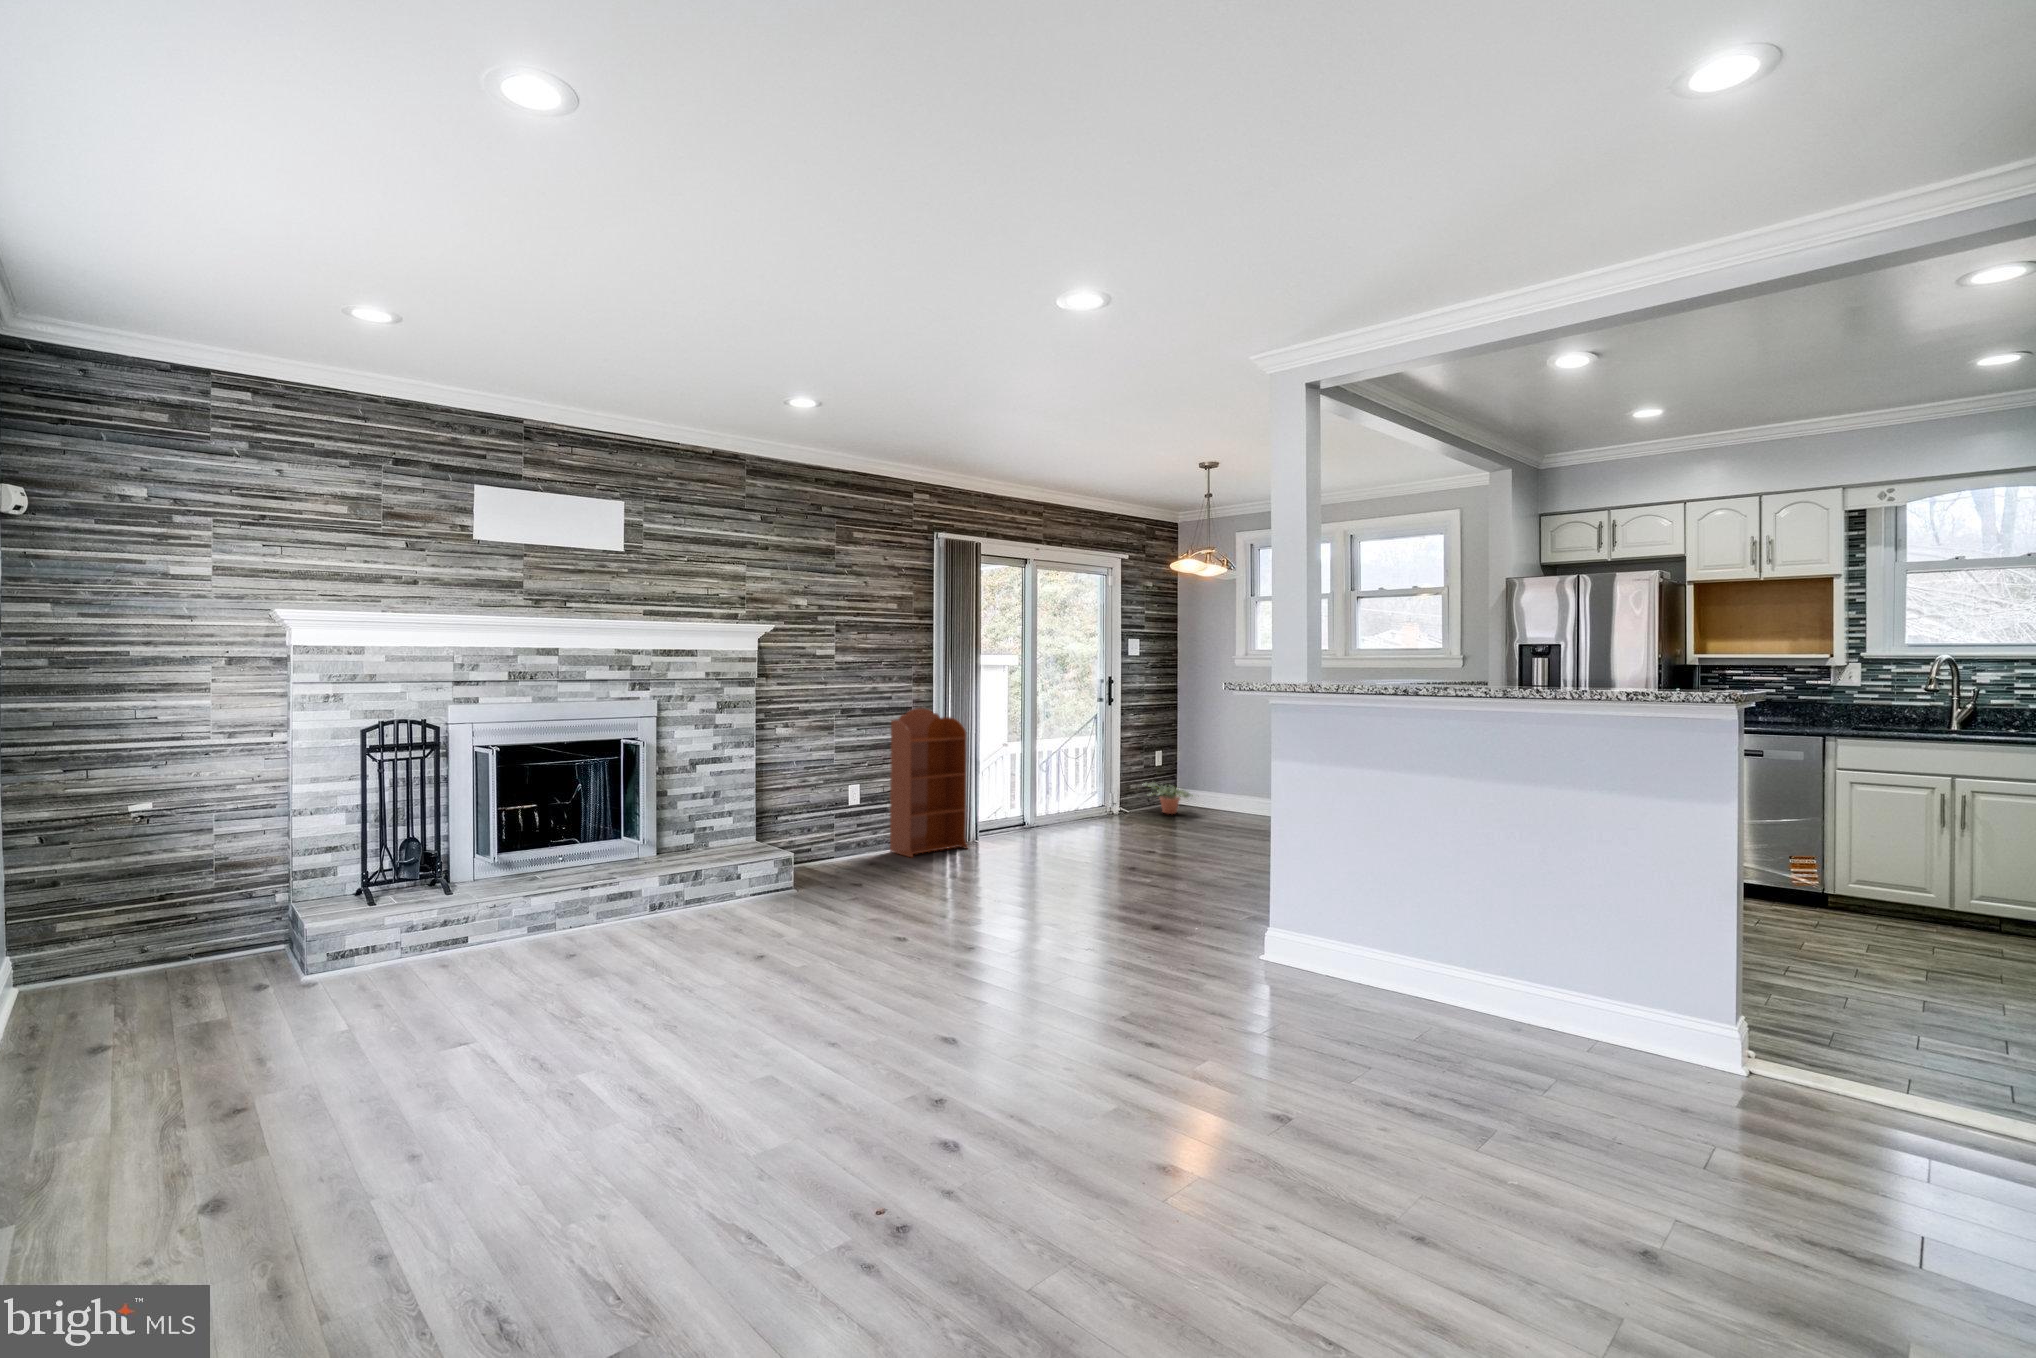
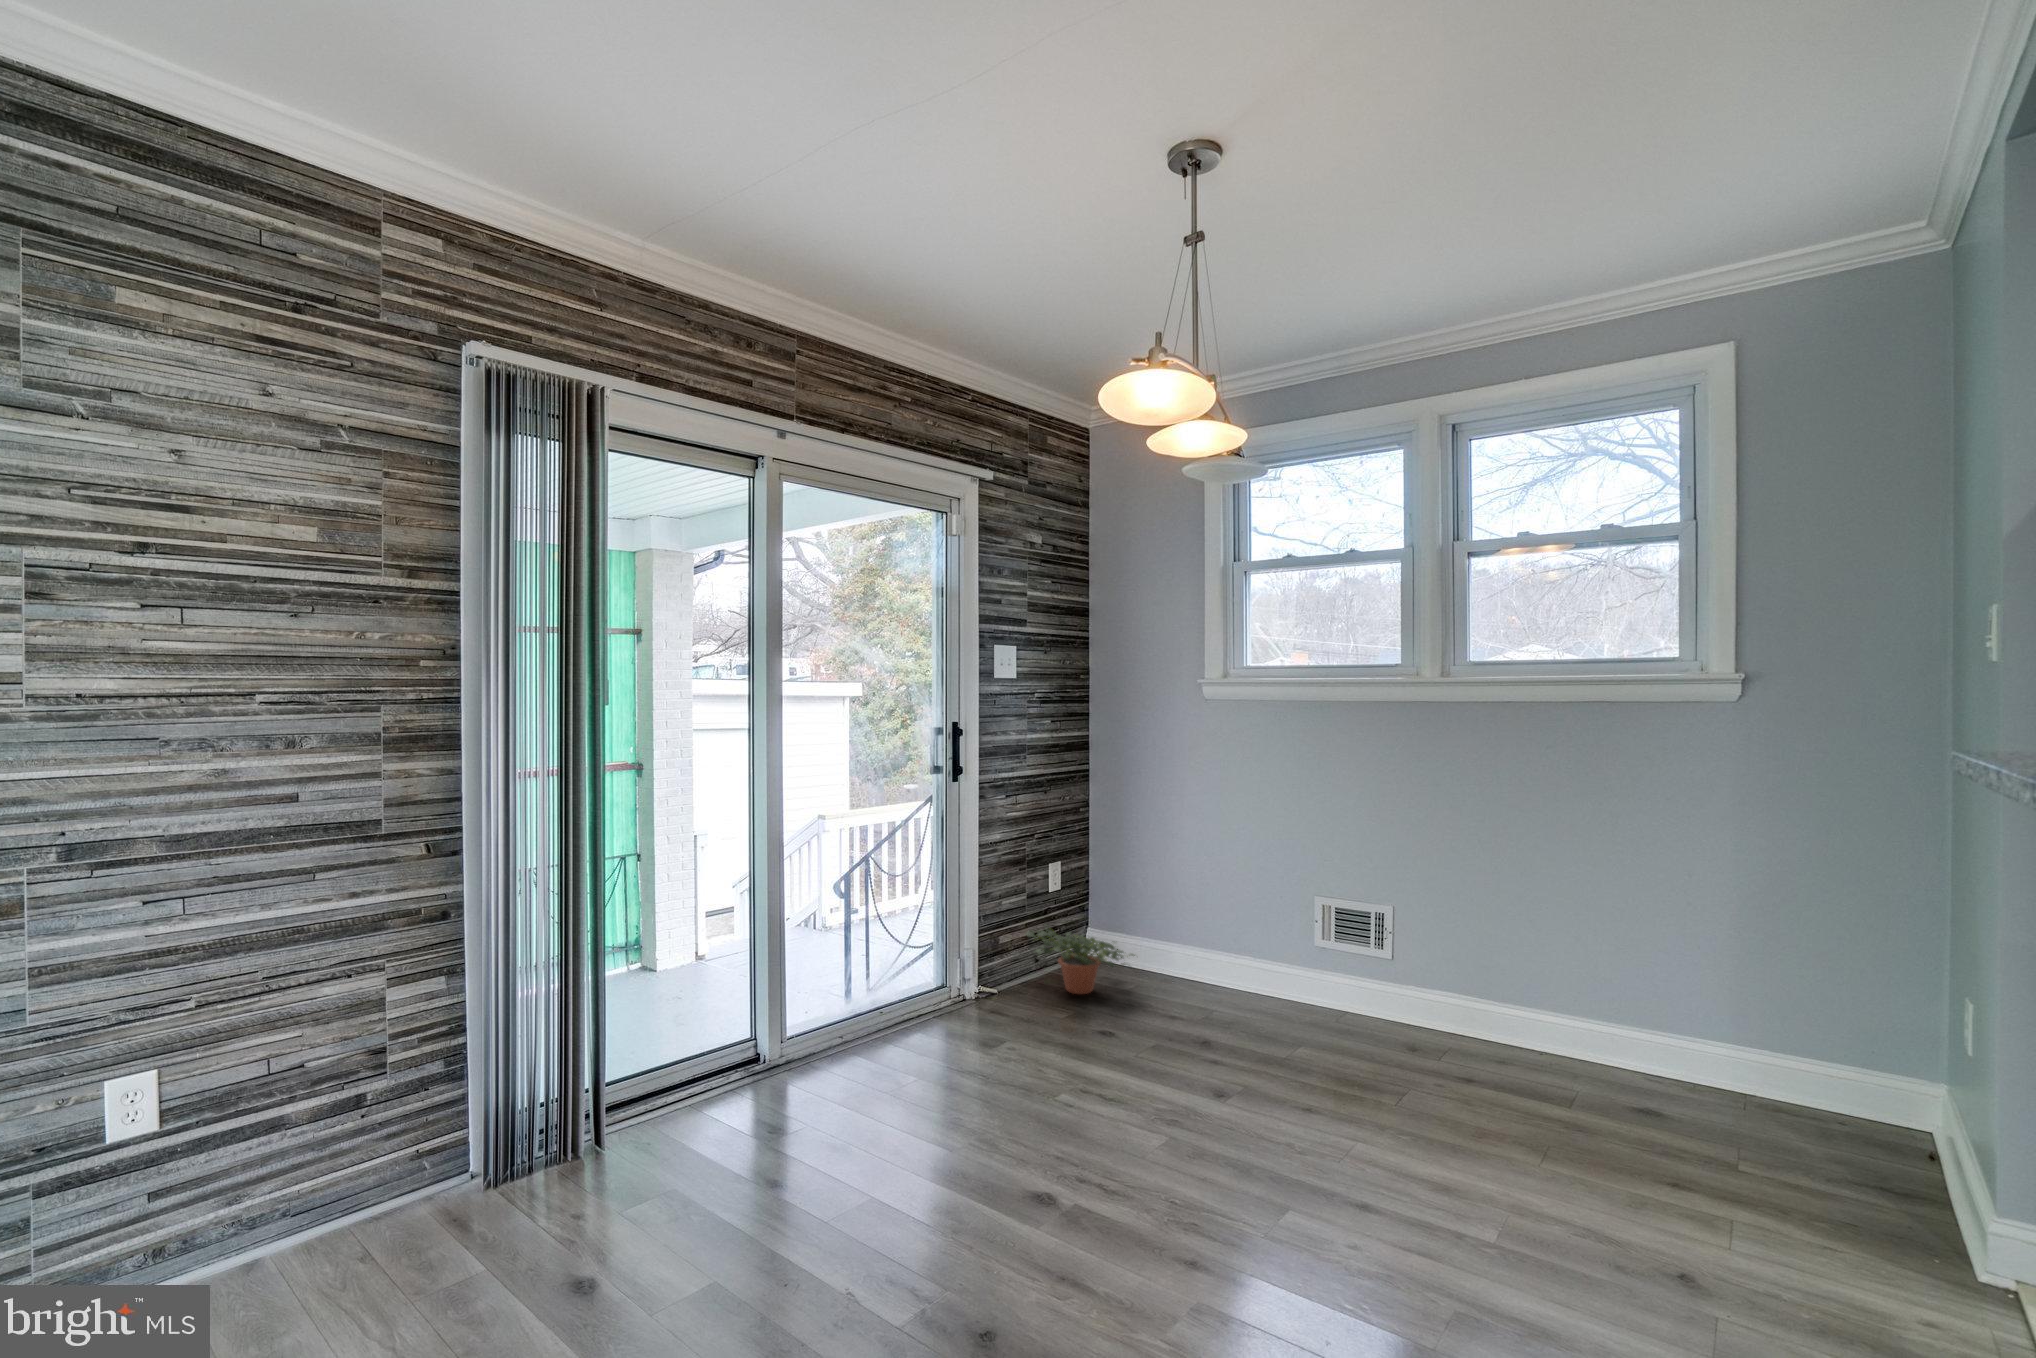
bookcase: present [890,708,968,857] -> none [275,821,539,1309]

